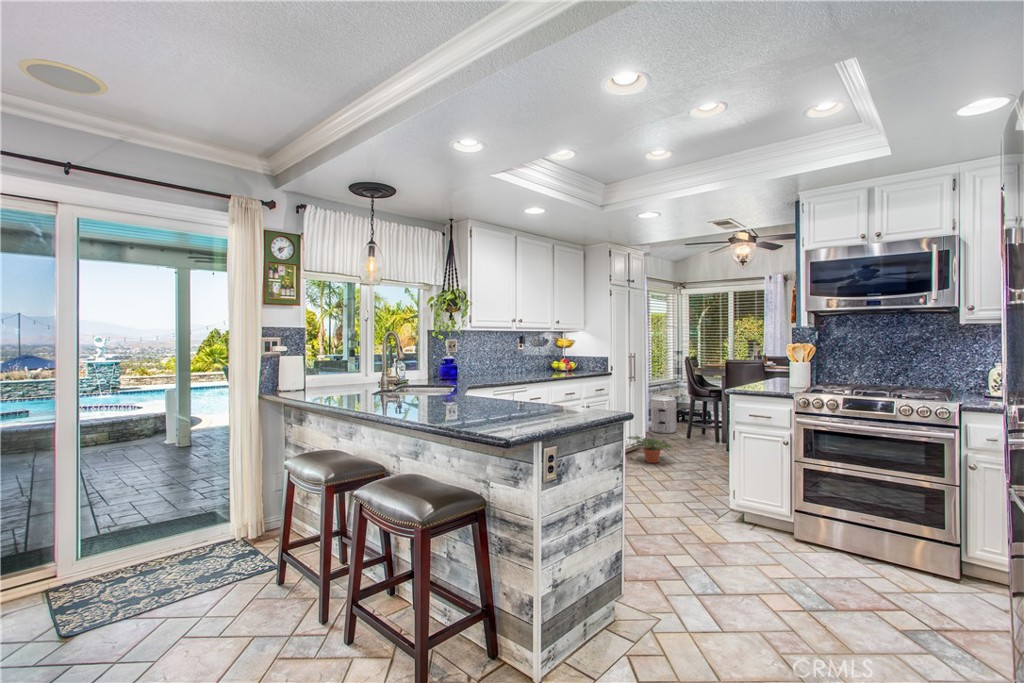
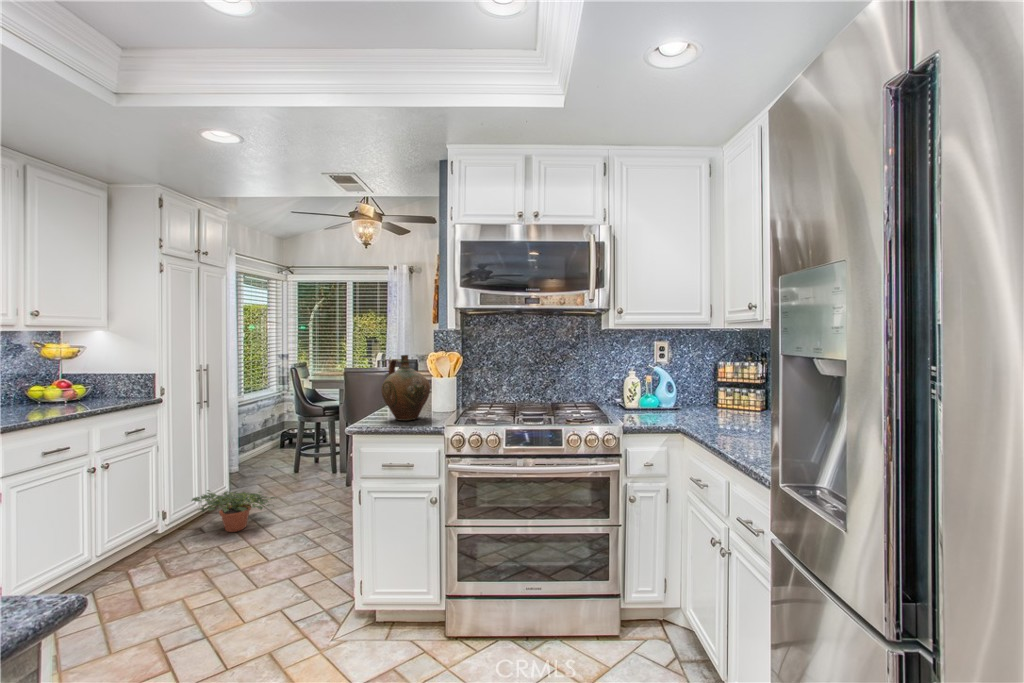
ceramic jug: none [748,345,784,389] -> present [382,355,430,421]
waste bin: present [651,394,677,433] -> none [243,415,281,469]

